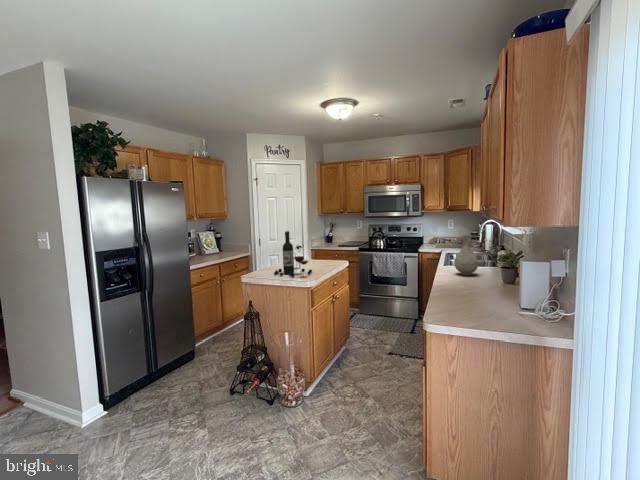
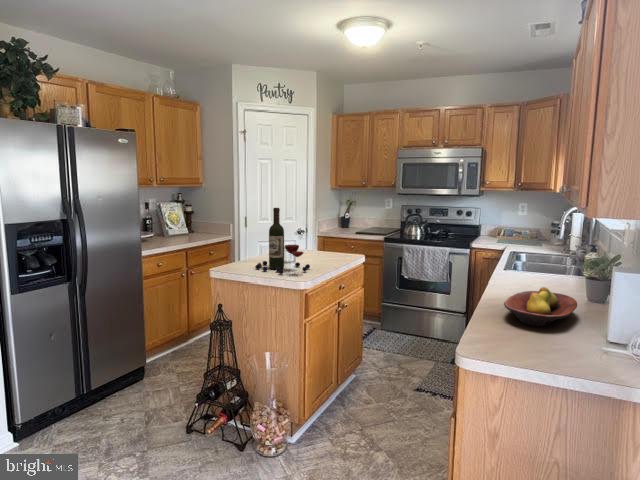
vase: present [454,235,478,275] -> none [519,226,555,286]
fruit bowl: none [448,275,495,301] -> present [504,287,577,326]

